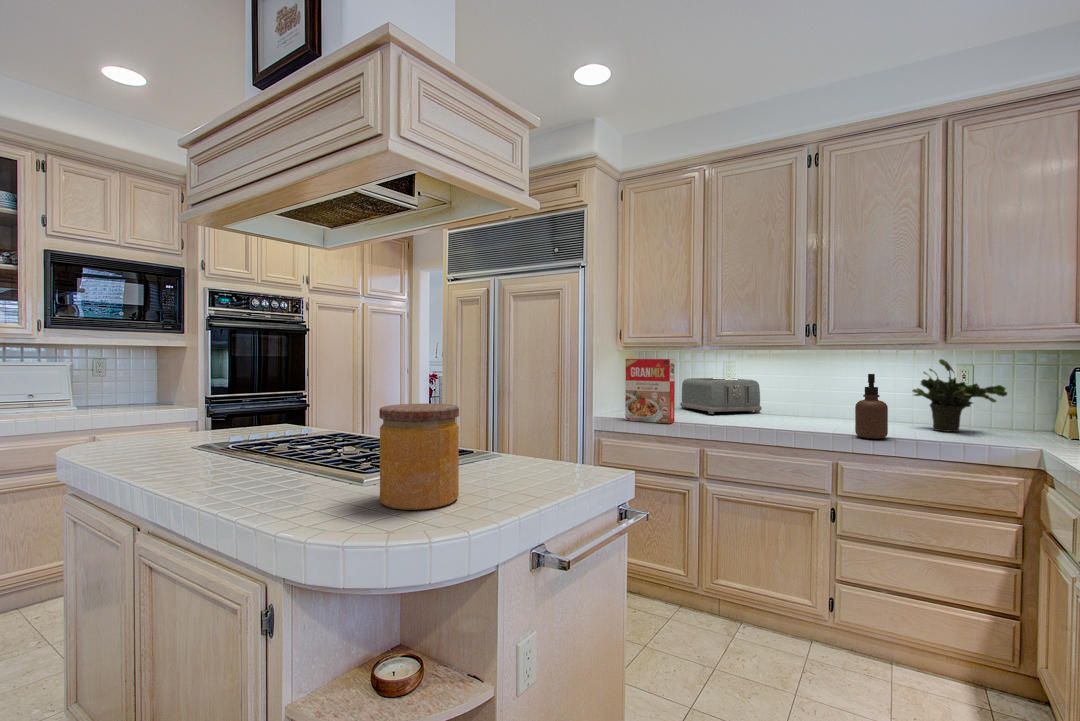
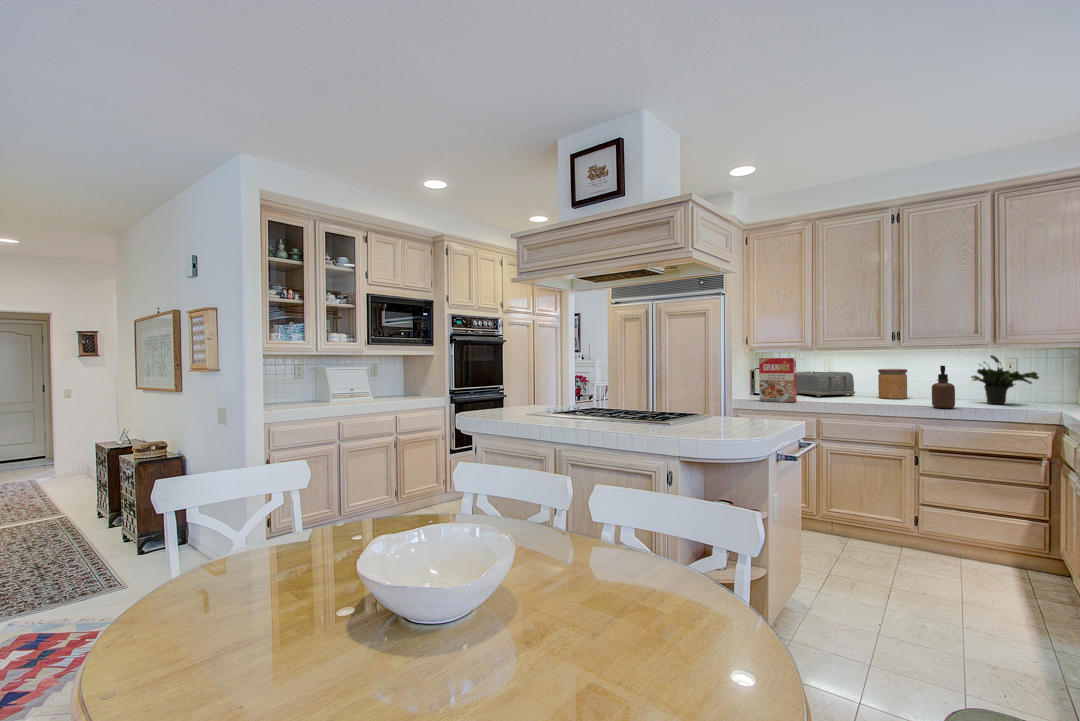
jar: present [379,404,459,510] -> present [878,369,907,399]

